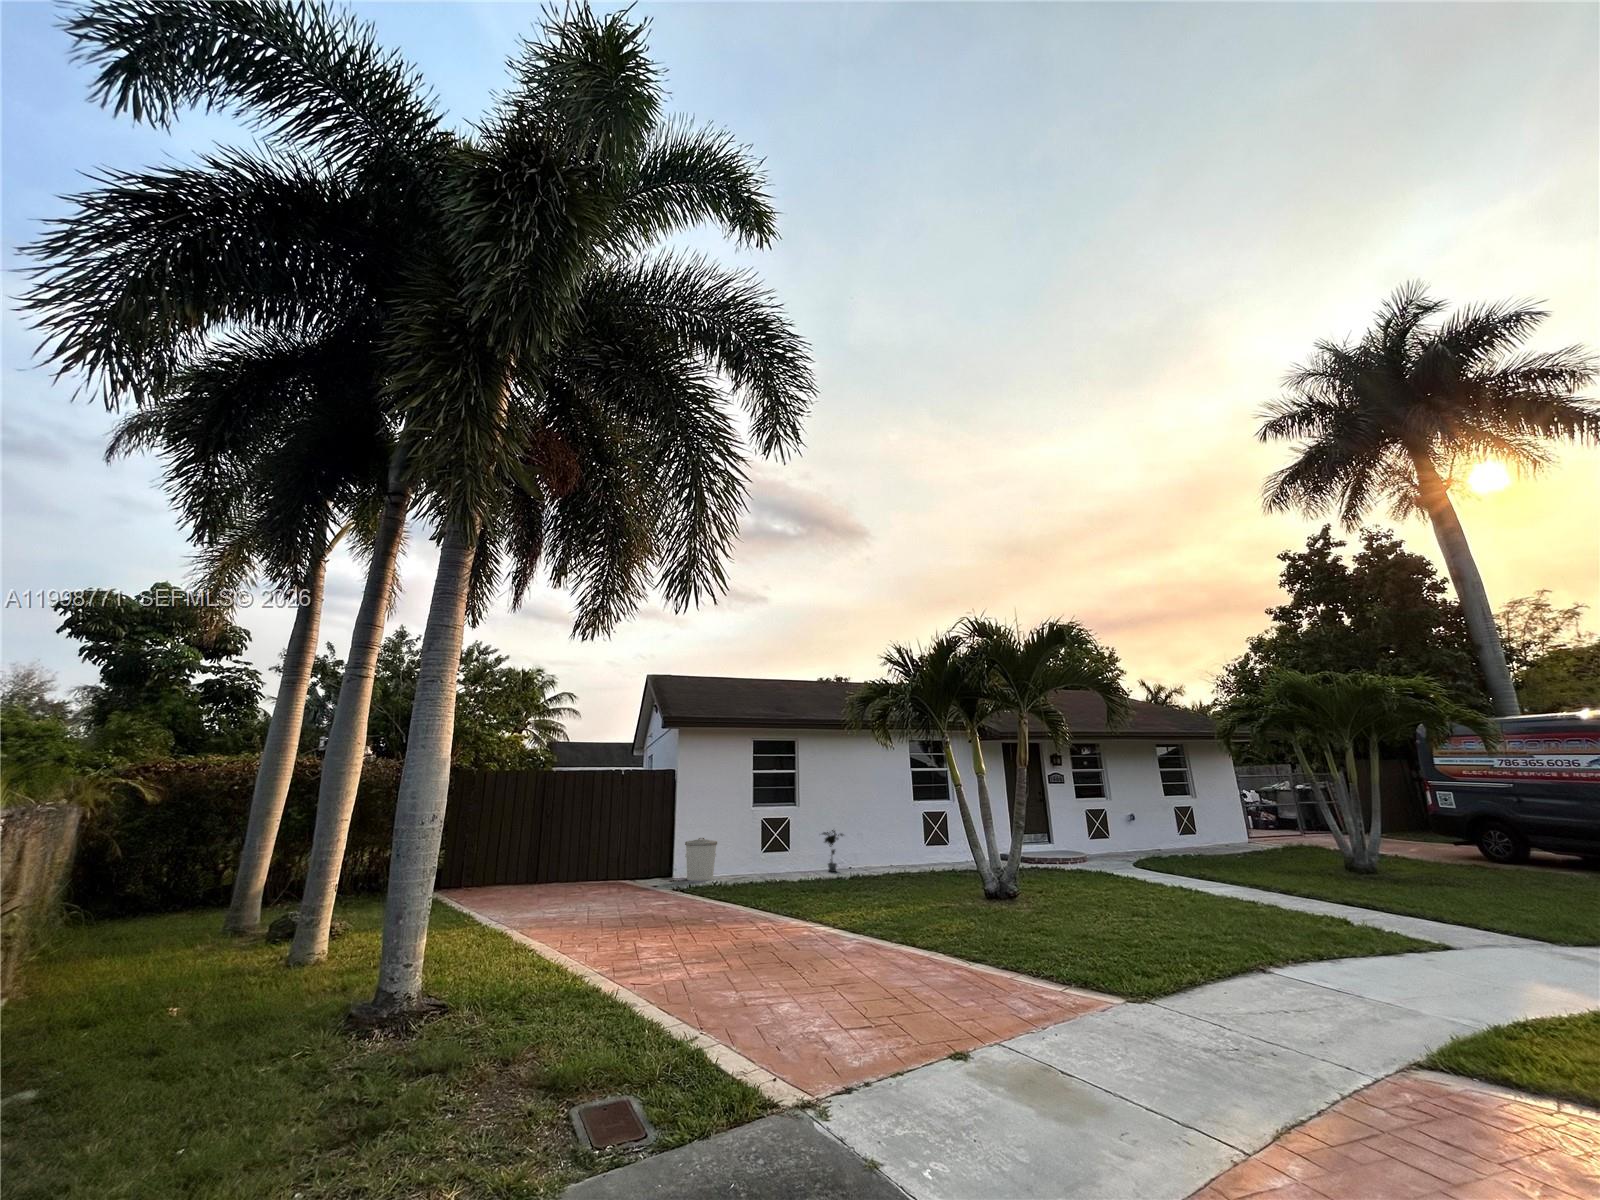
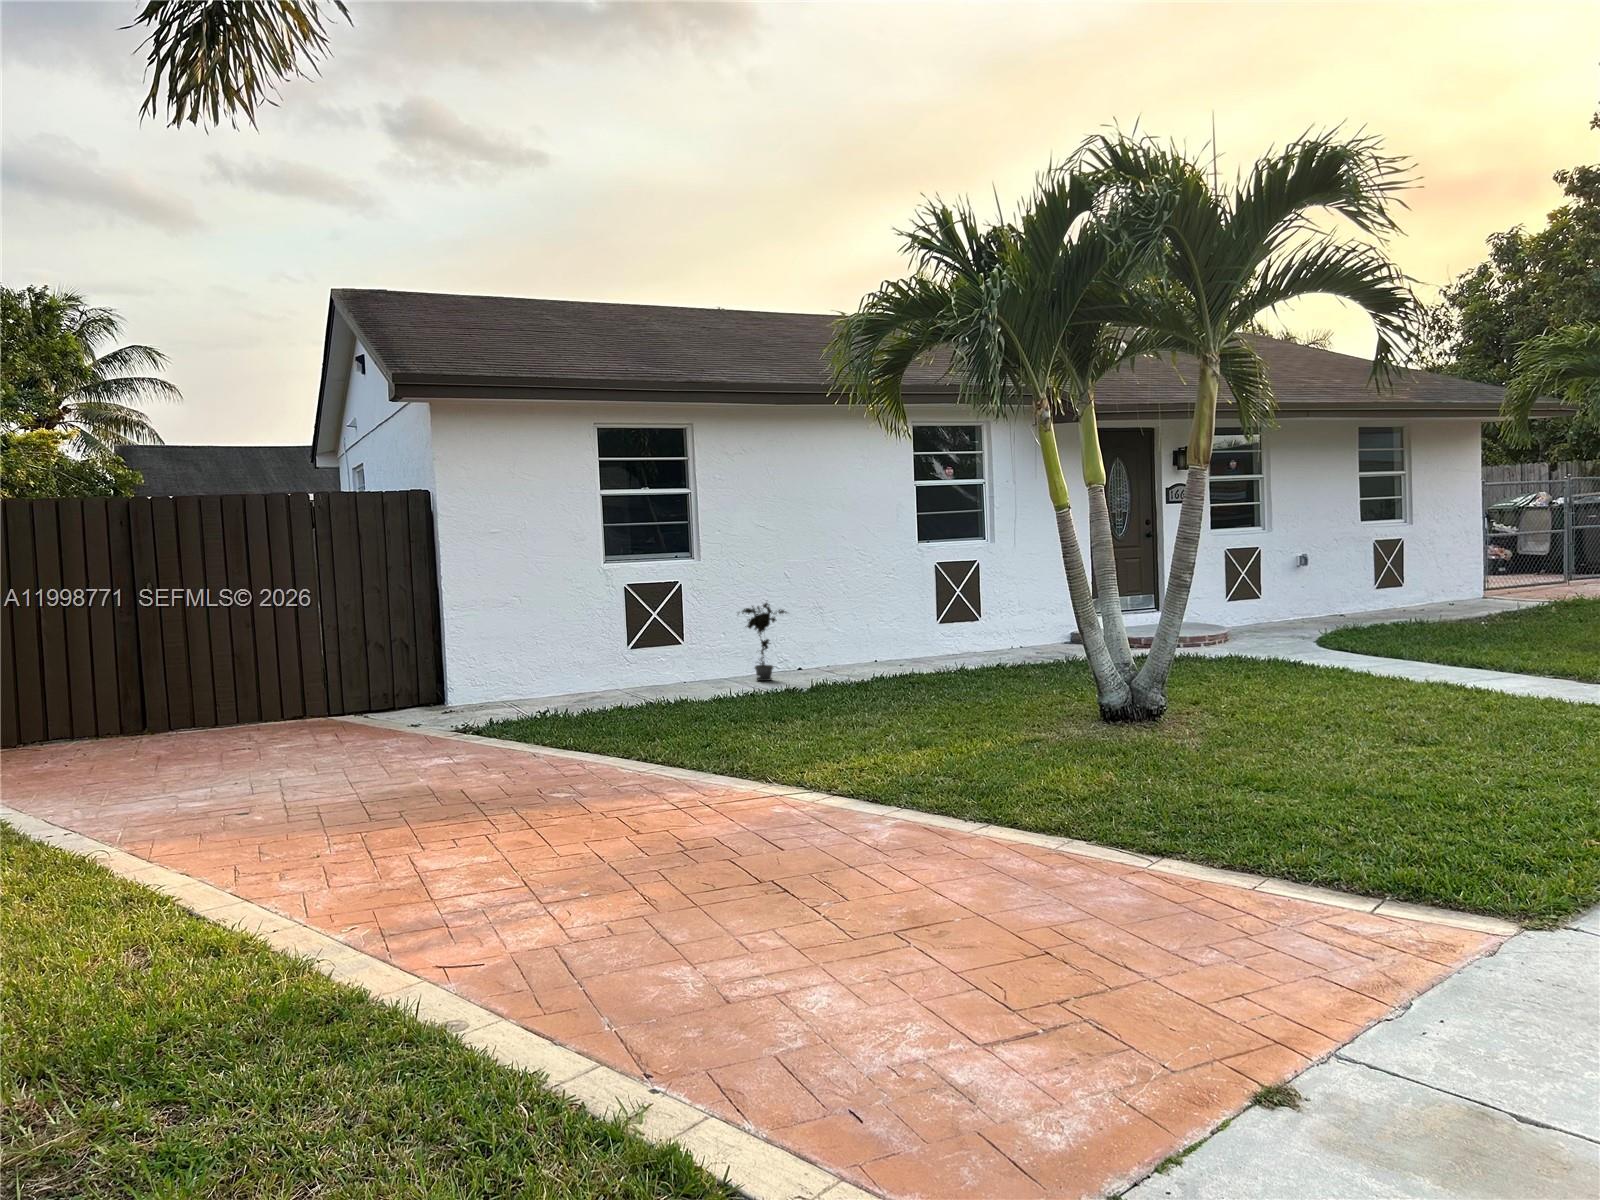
trash can: present [685,838,717,881] -> none [469,628,537,711]

